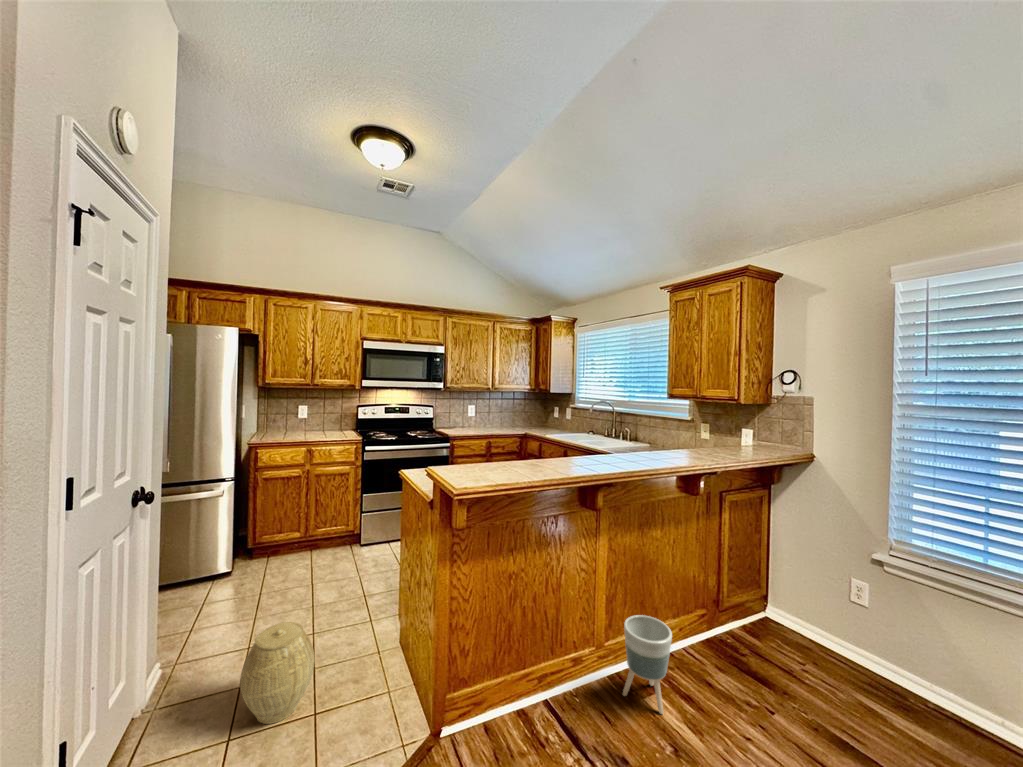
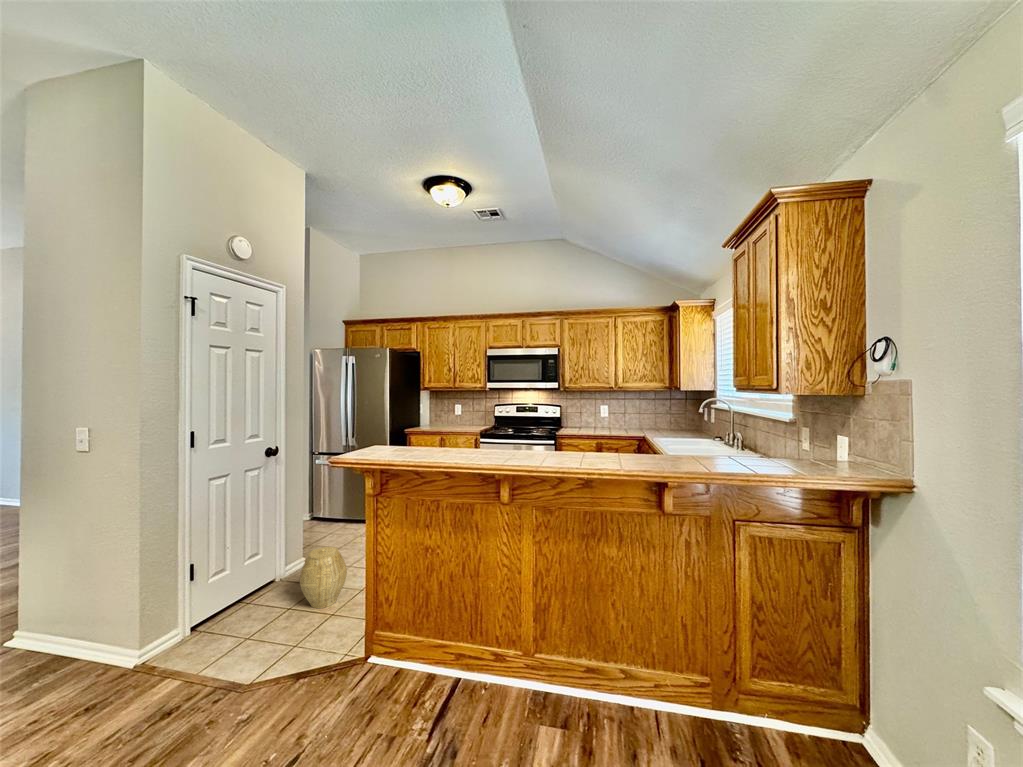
planter: present [623,615,672,714] -> none [514,631,565,745]

